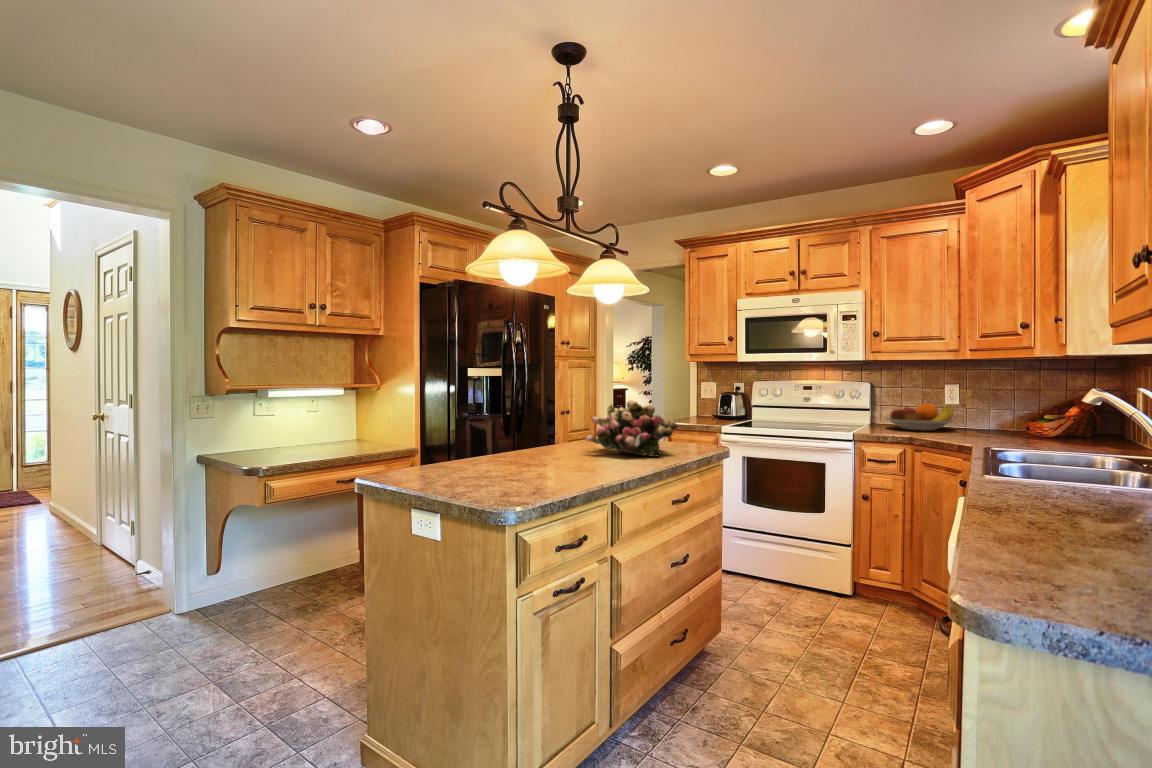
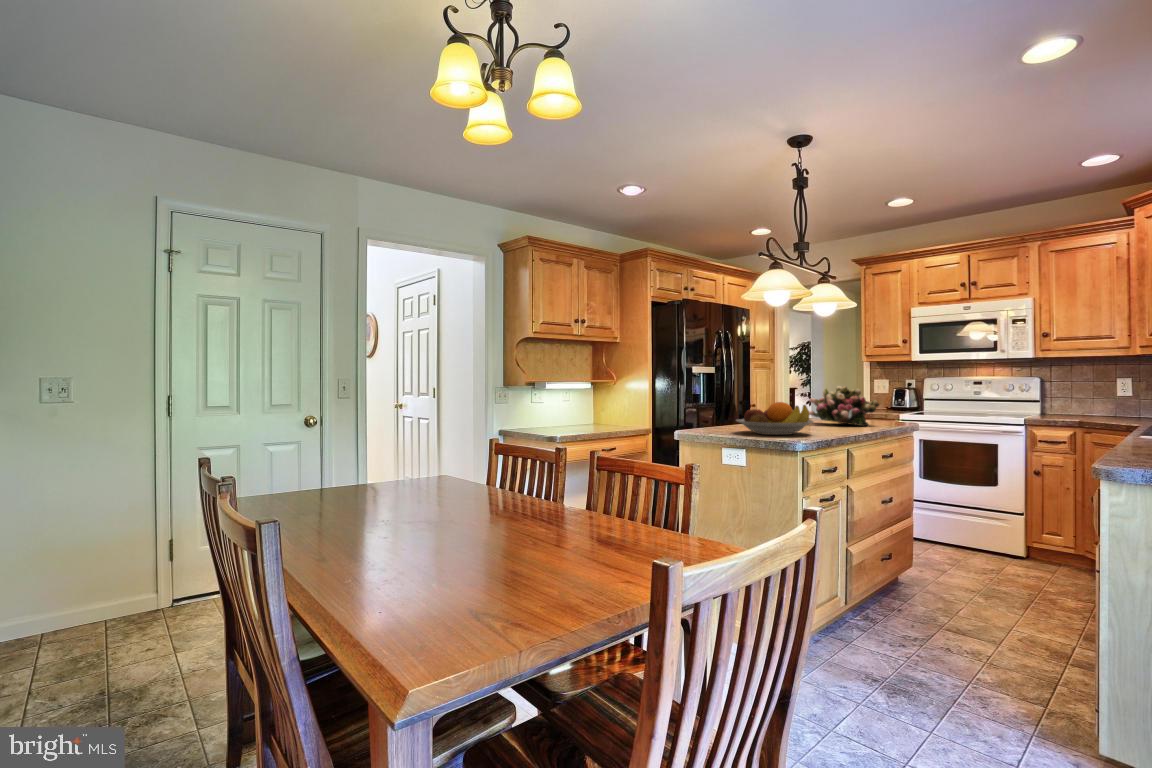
fruit bowl: present [885,403,955,431] -> present [736,402,814,435]

